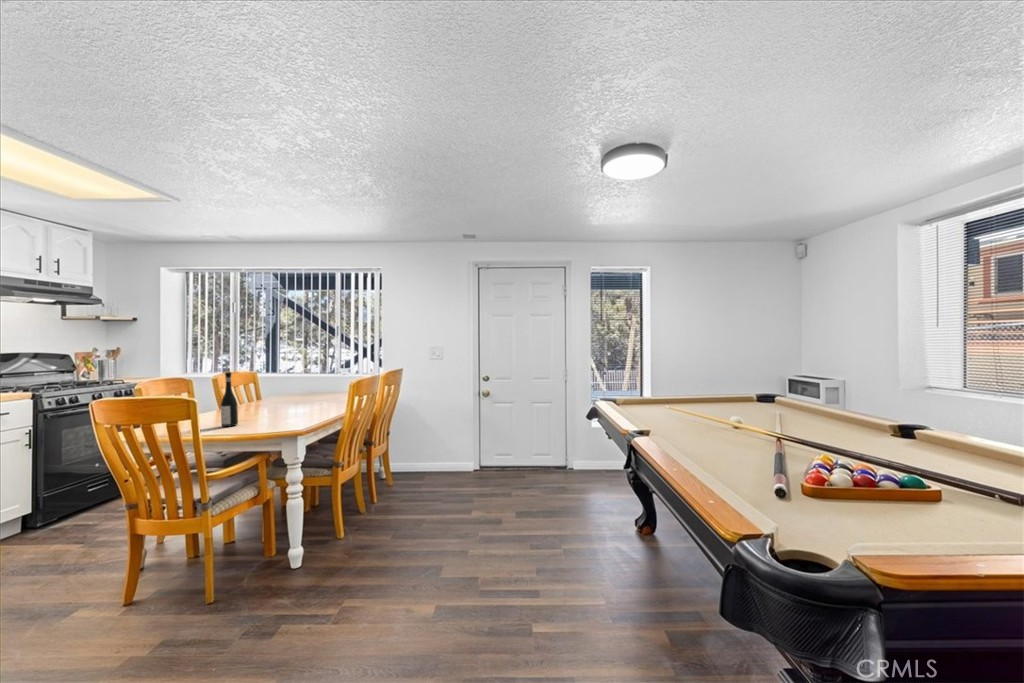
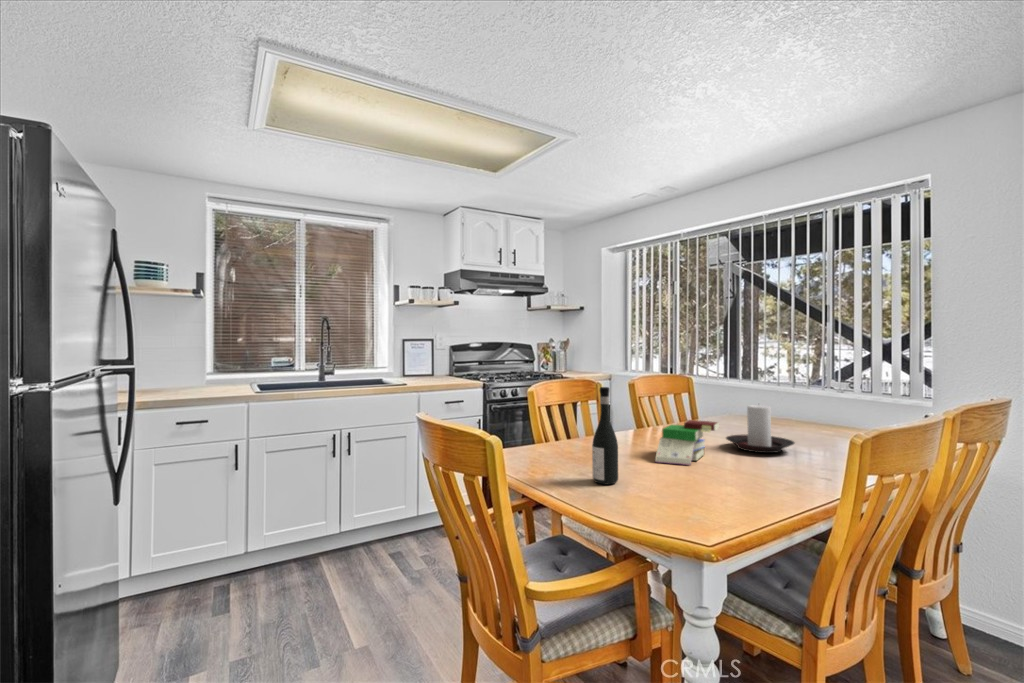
candle holder: none [288,380,325,406] -> present [726,405,794,453]
book: none [251,391,286,416] -> present [655,420,719,465]

